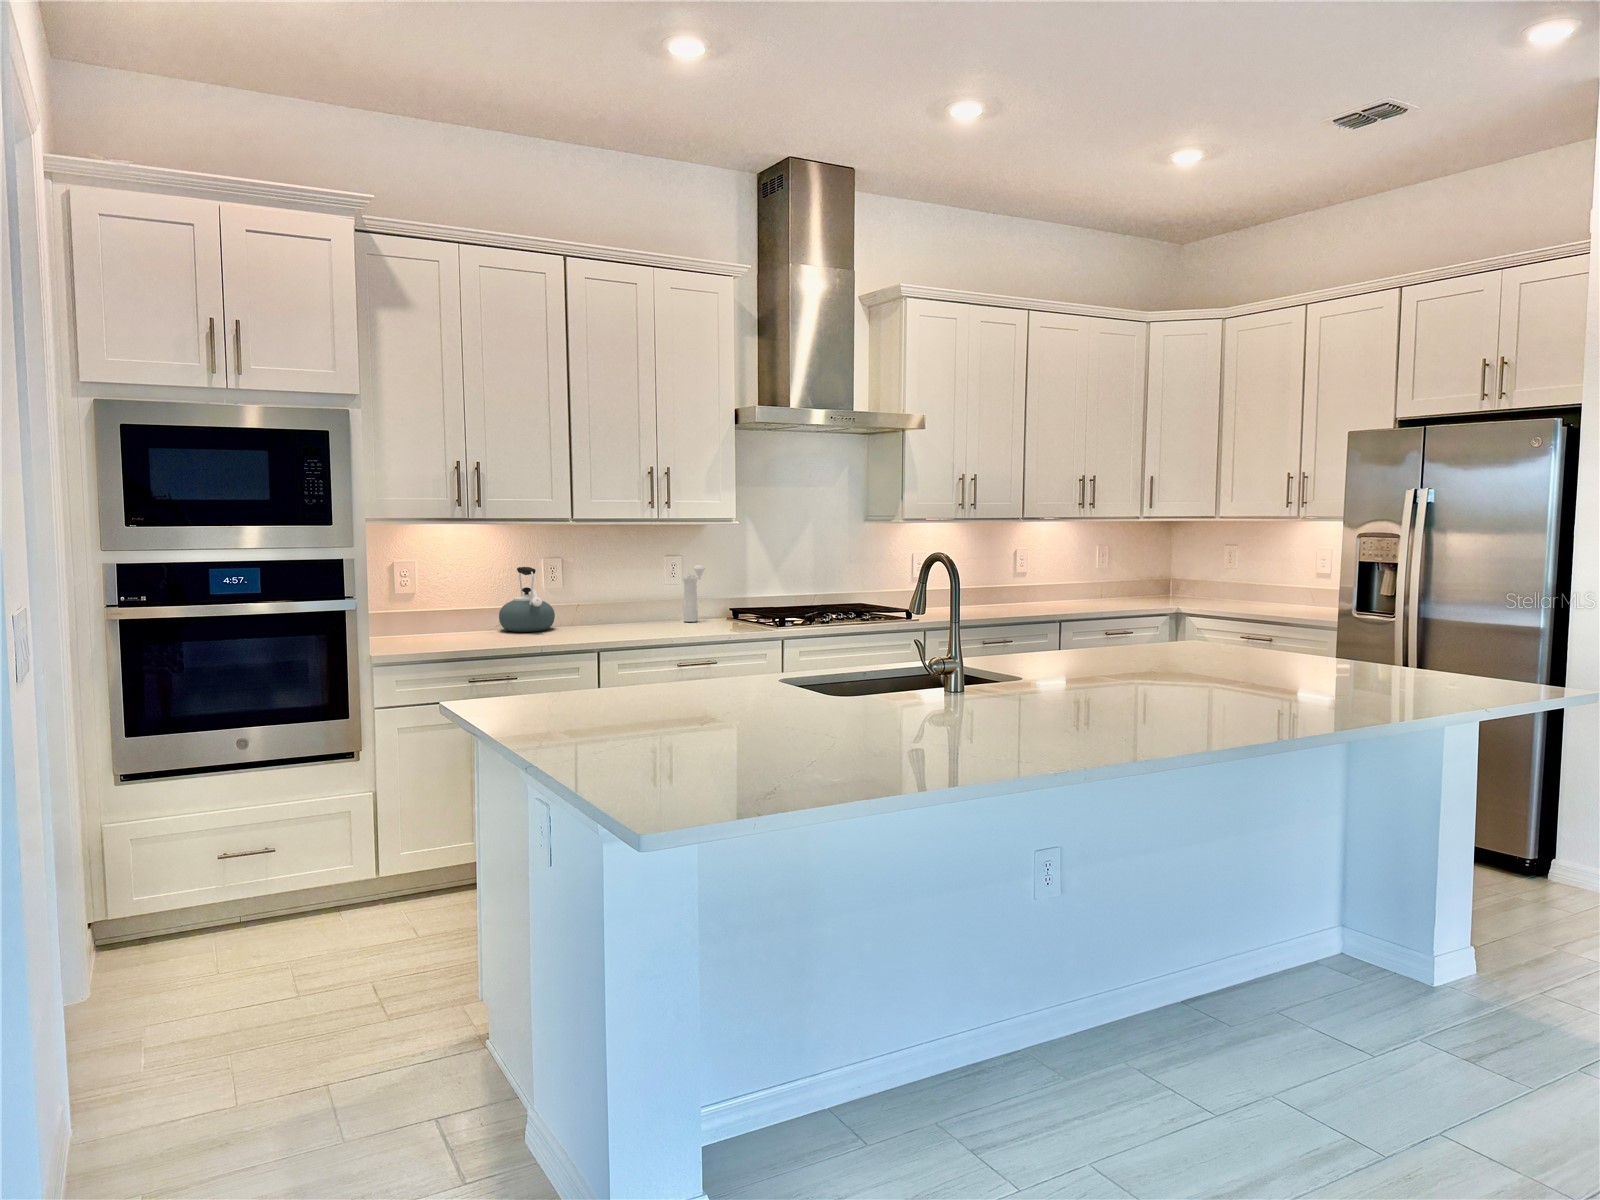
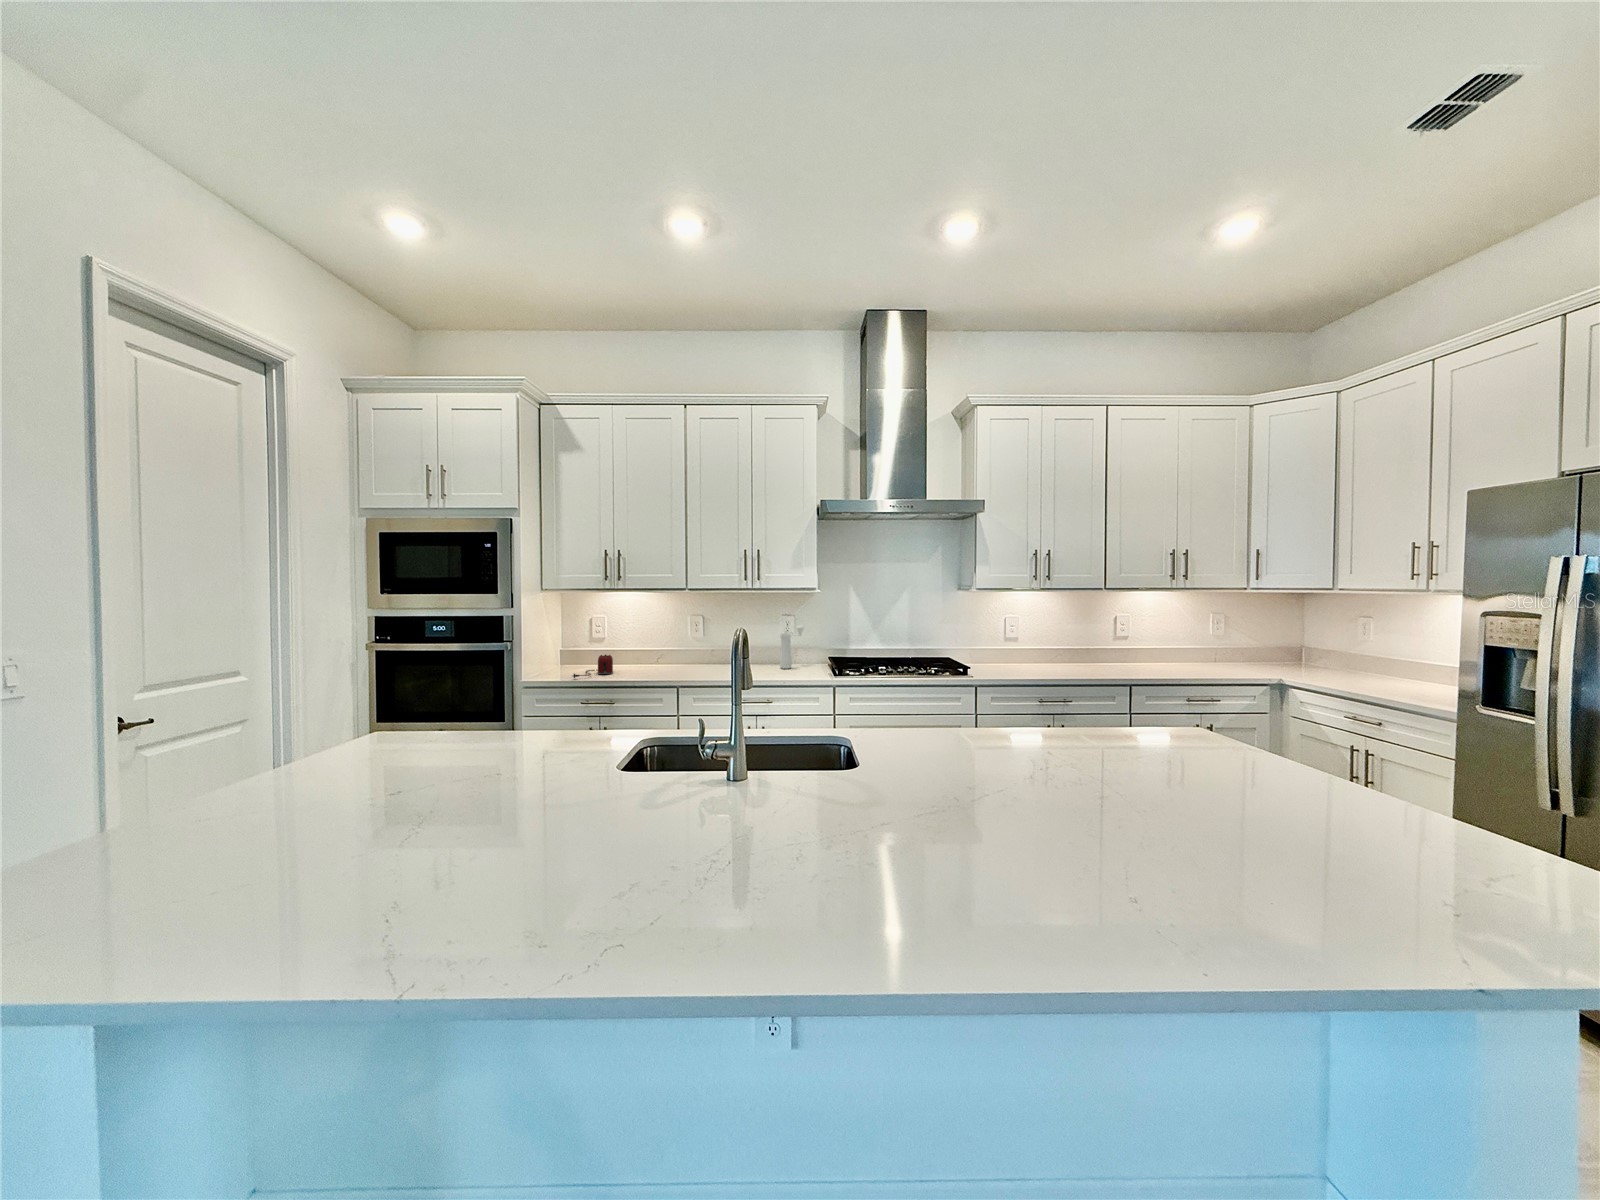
kettle: present [499,567,555,632] -> none [648,623,687,670]
toaster: none [417,613,469,647] -> present [573,655,613,678]

